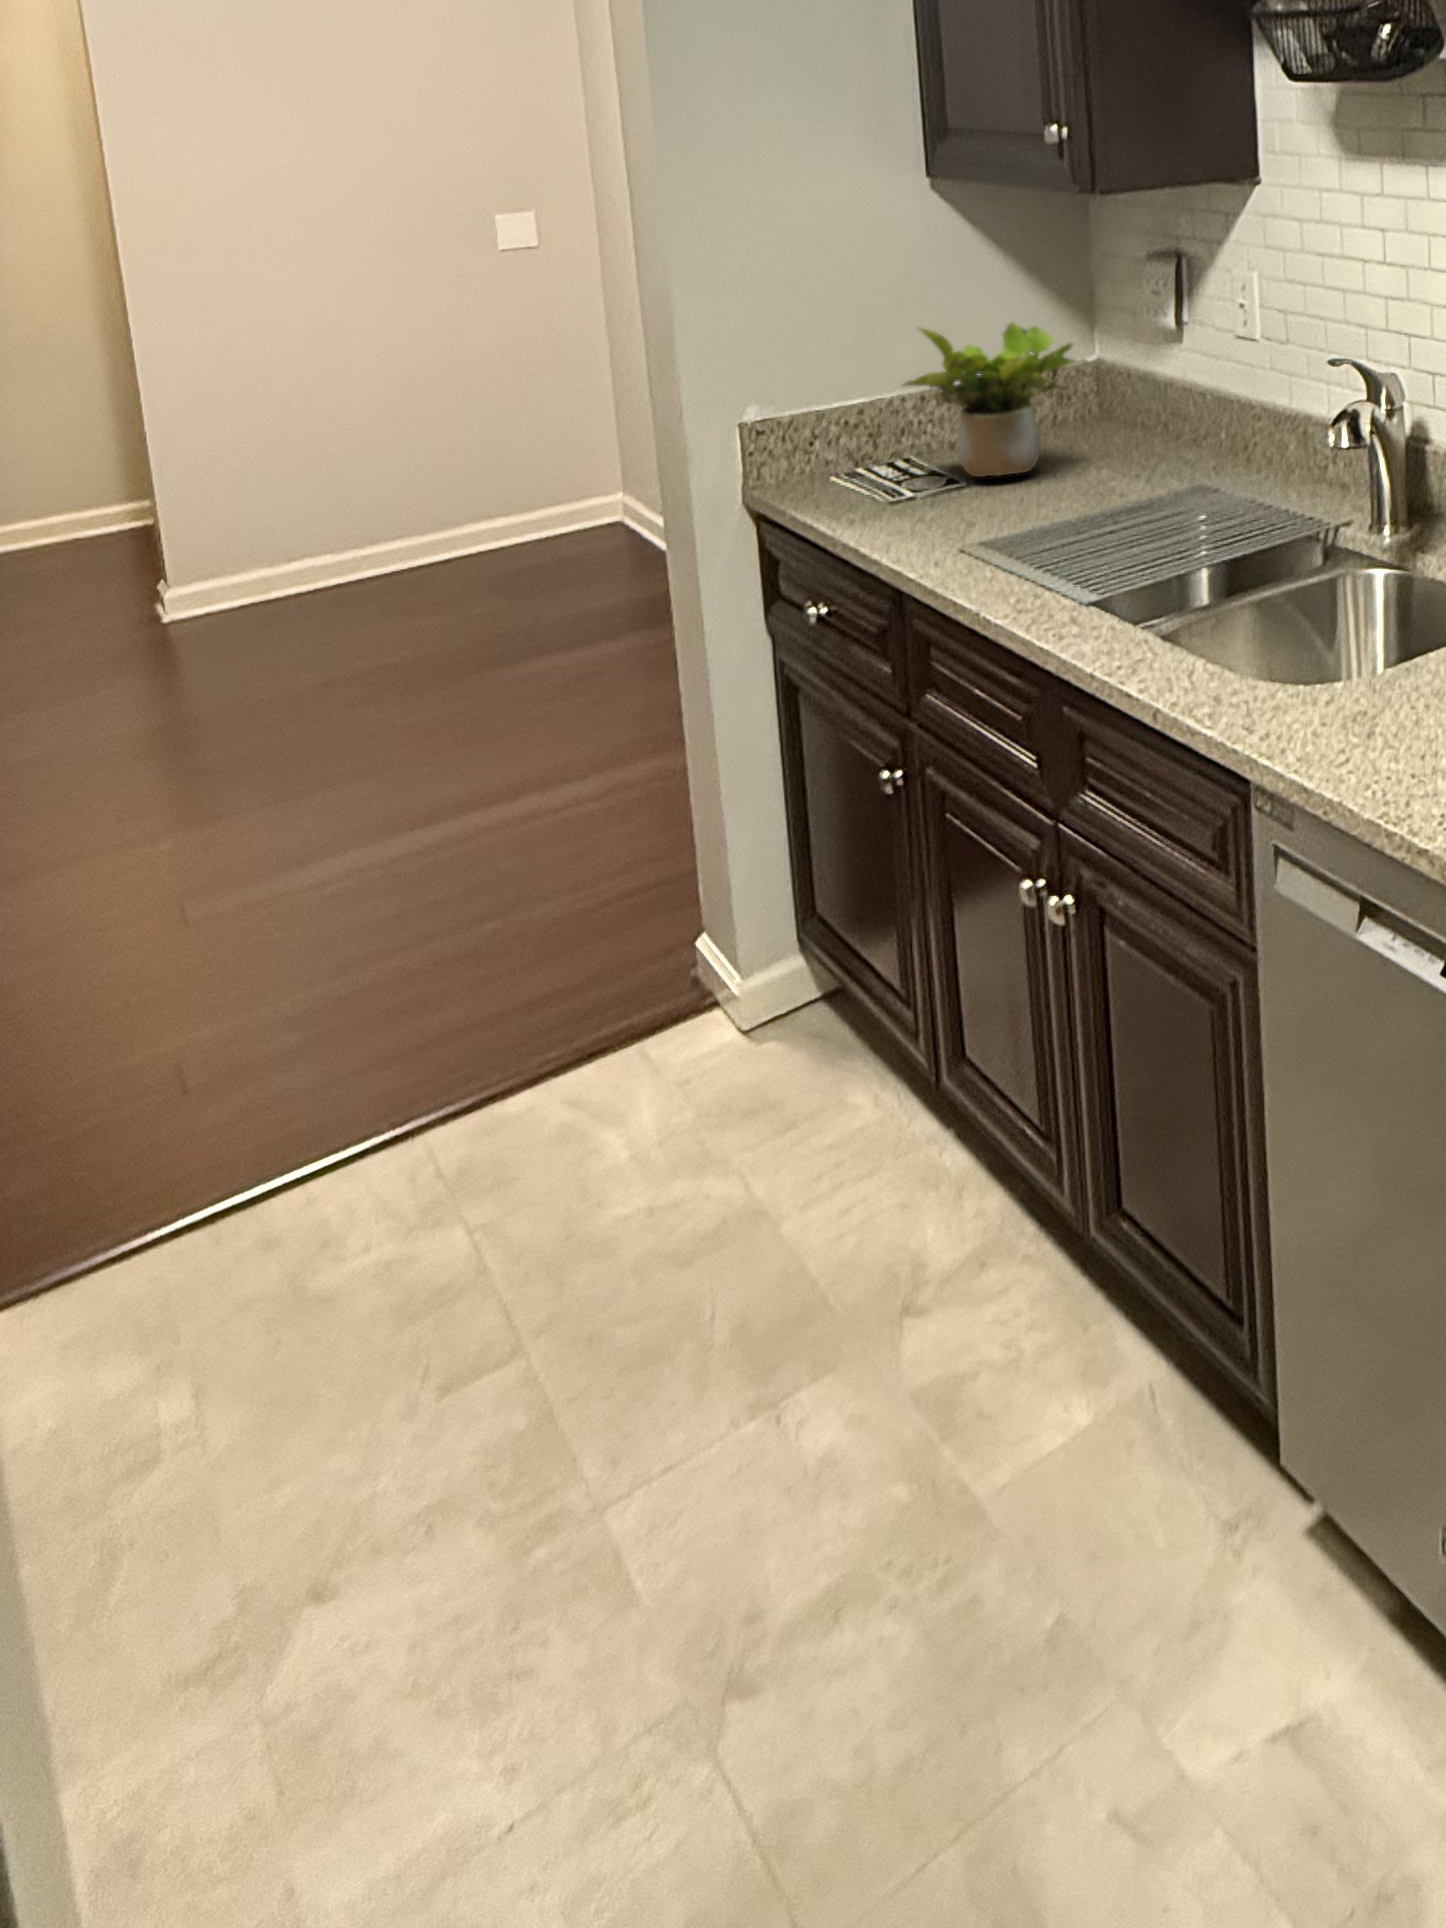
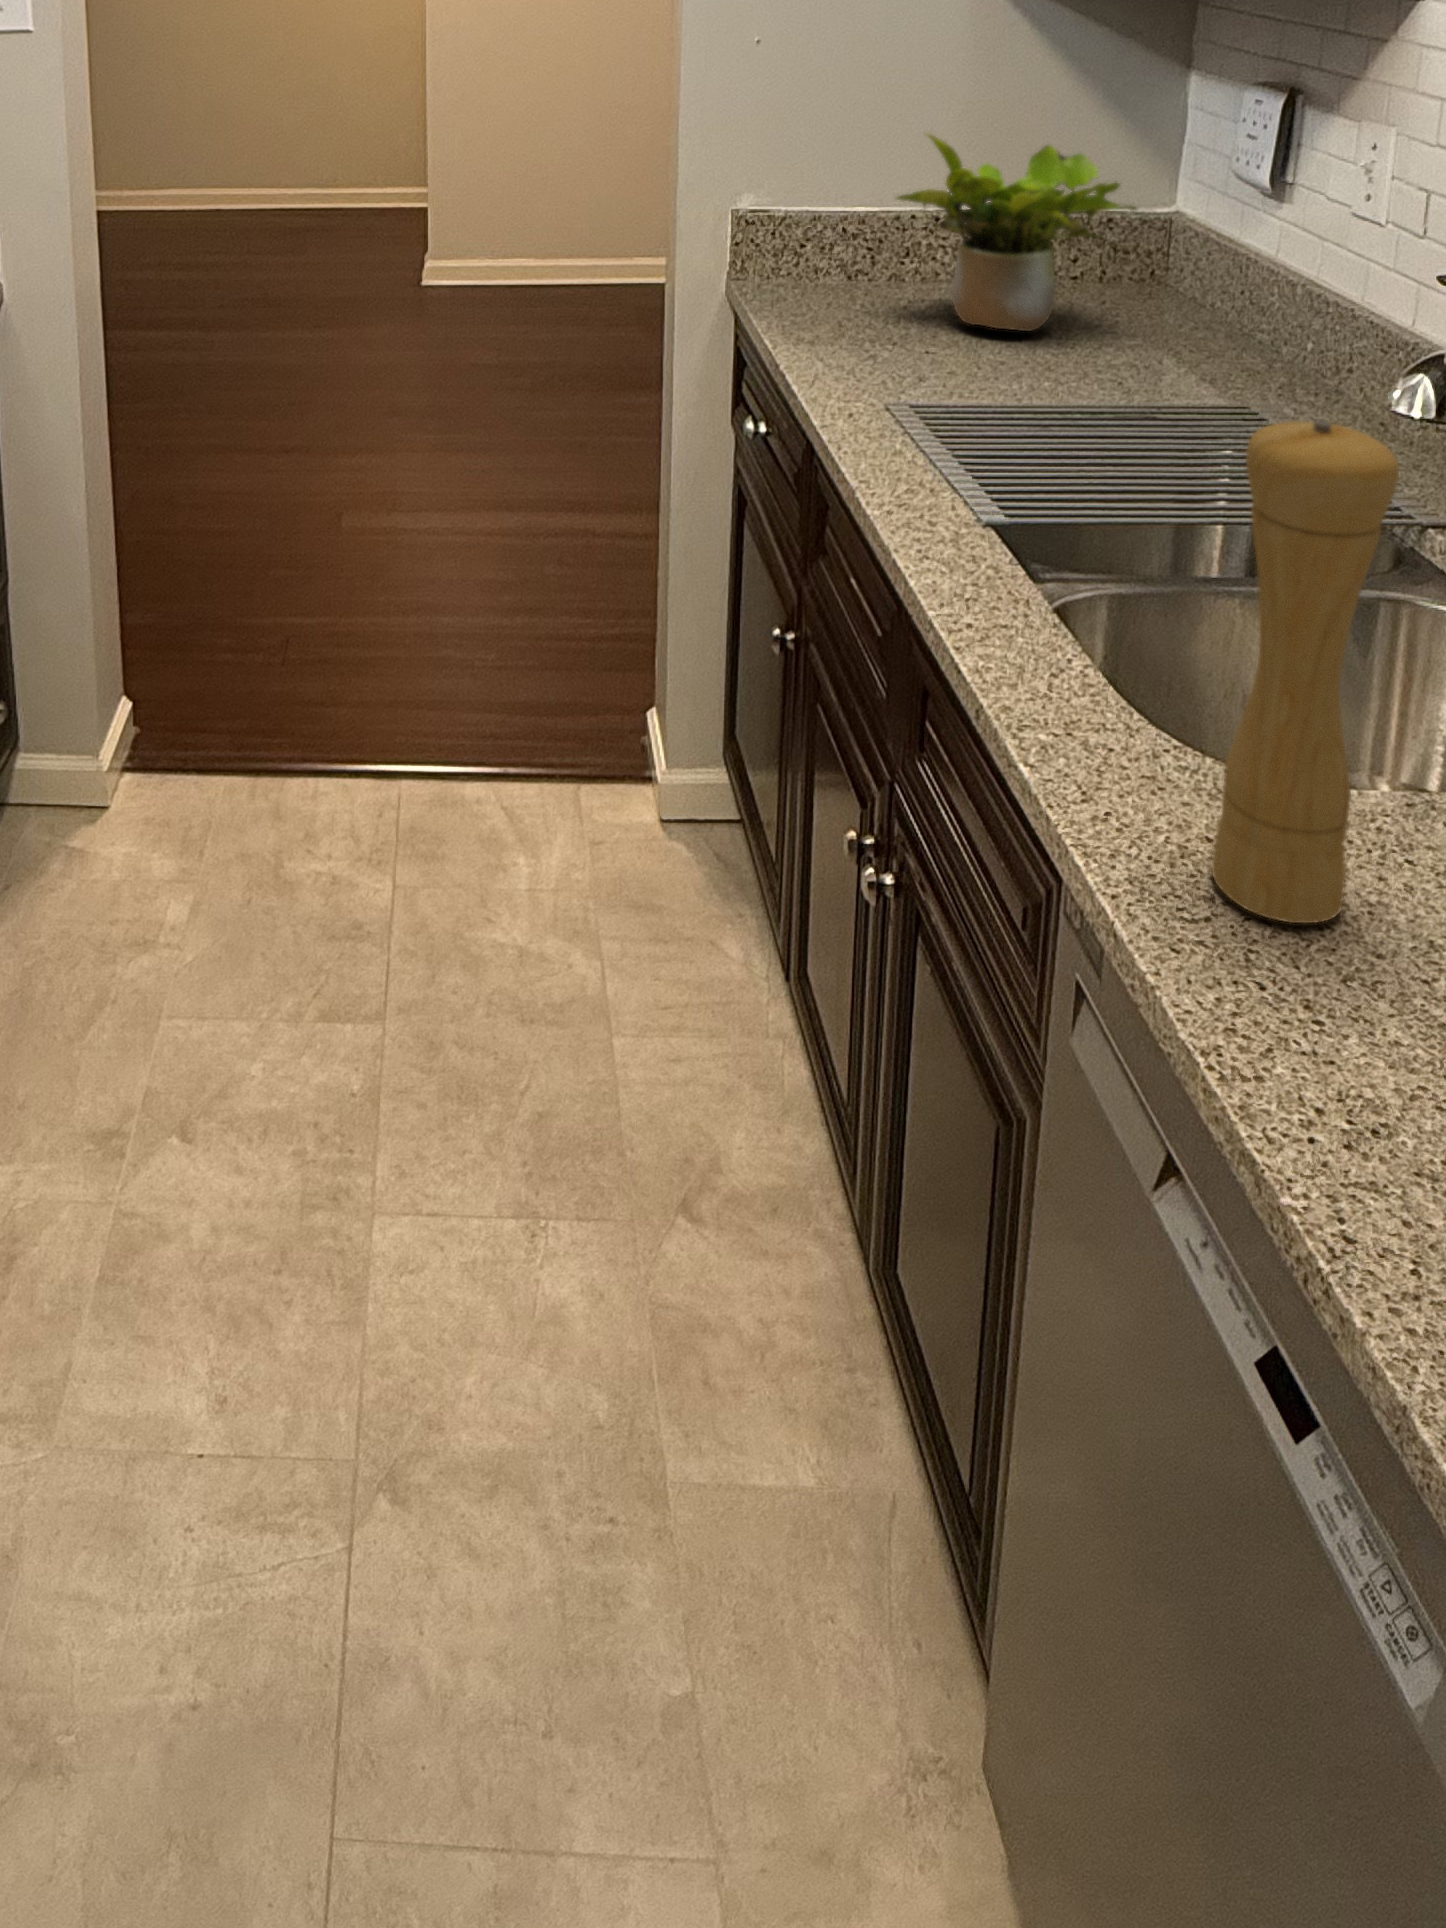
pepper mill: none [1321,442,1408,746] -> present [1211,421,1399,923]

